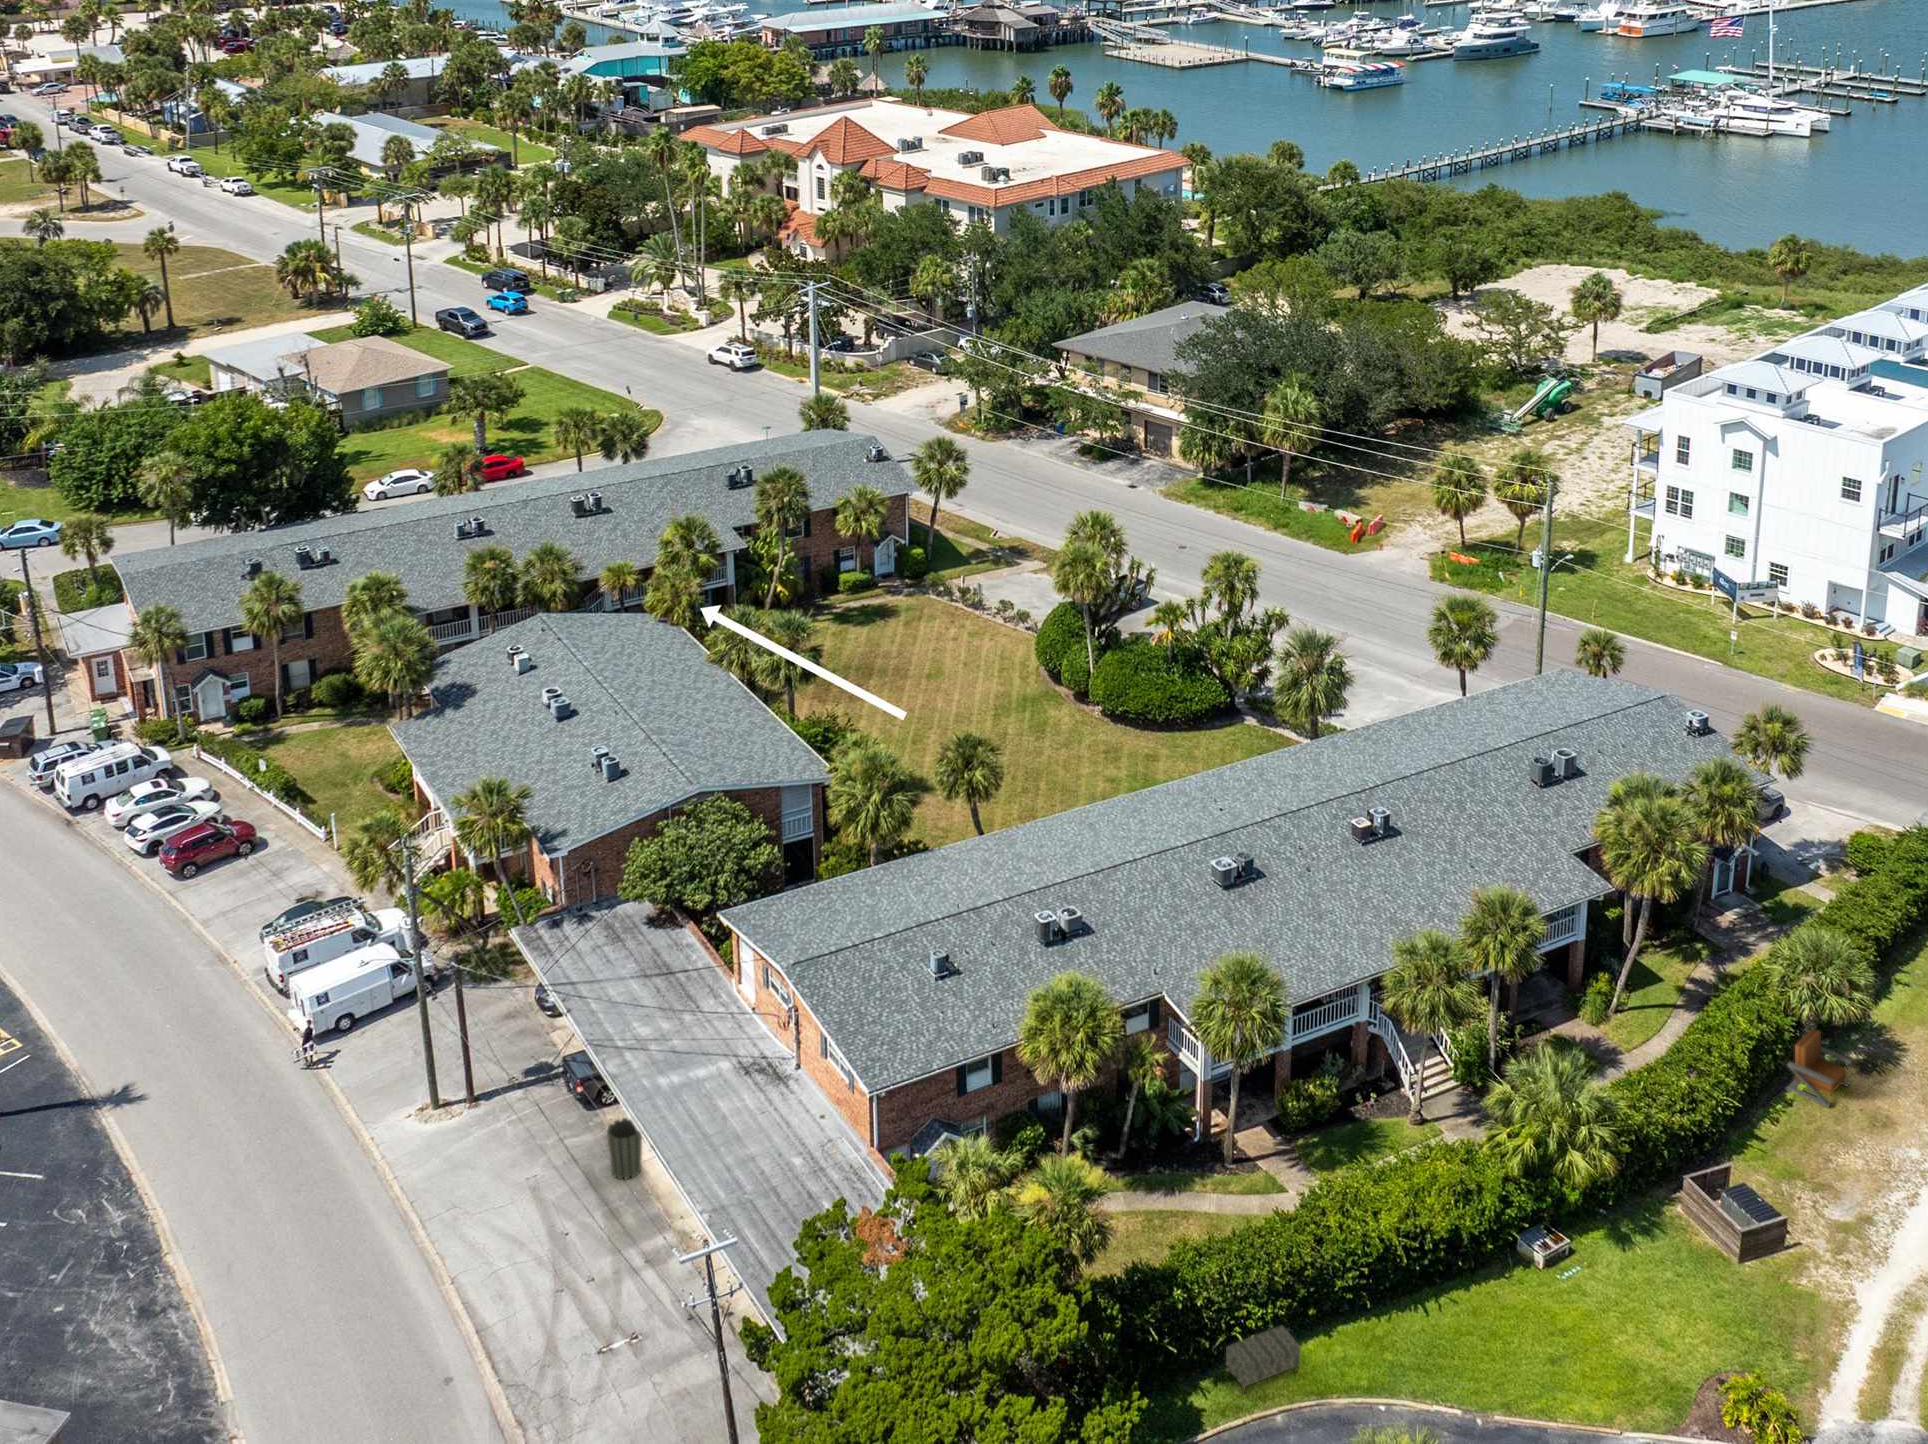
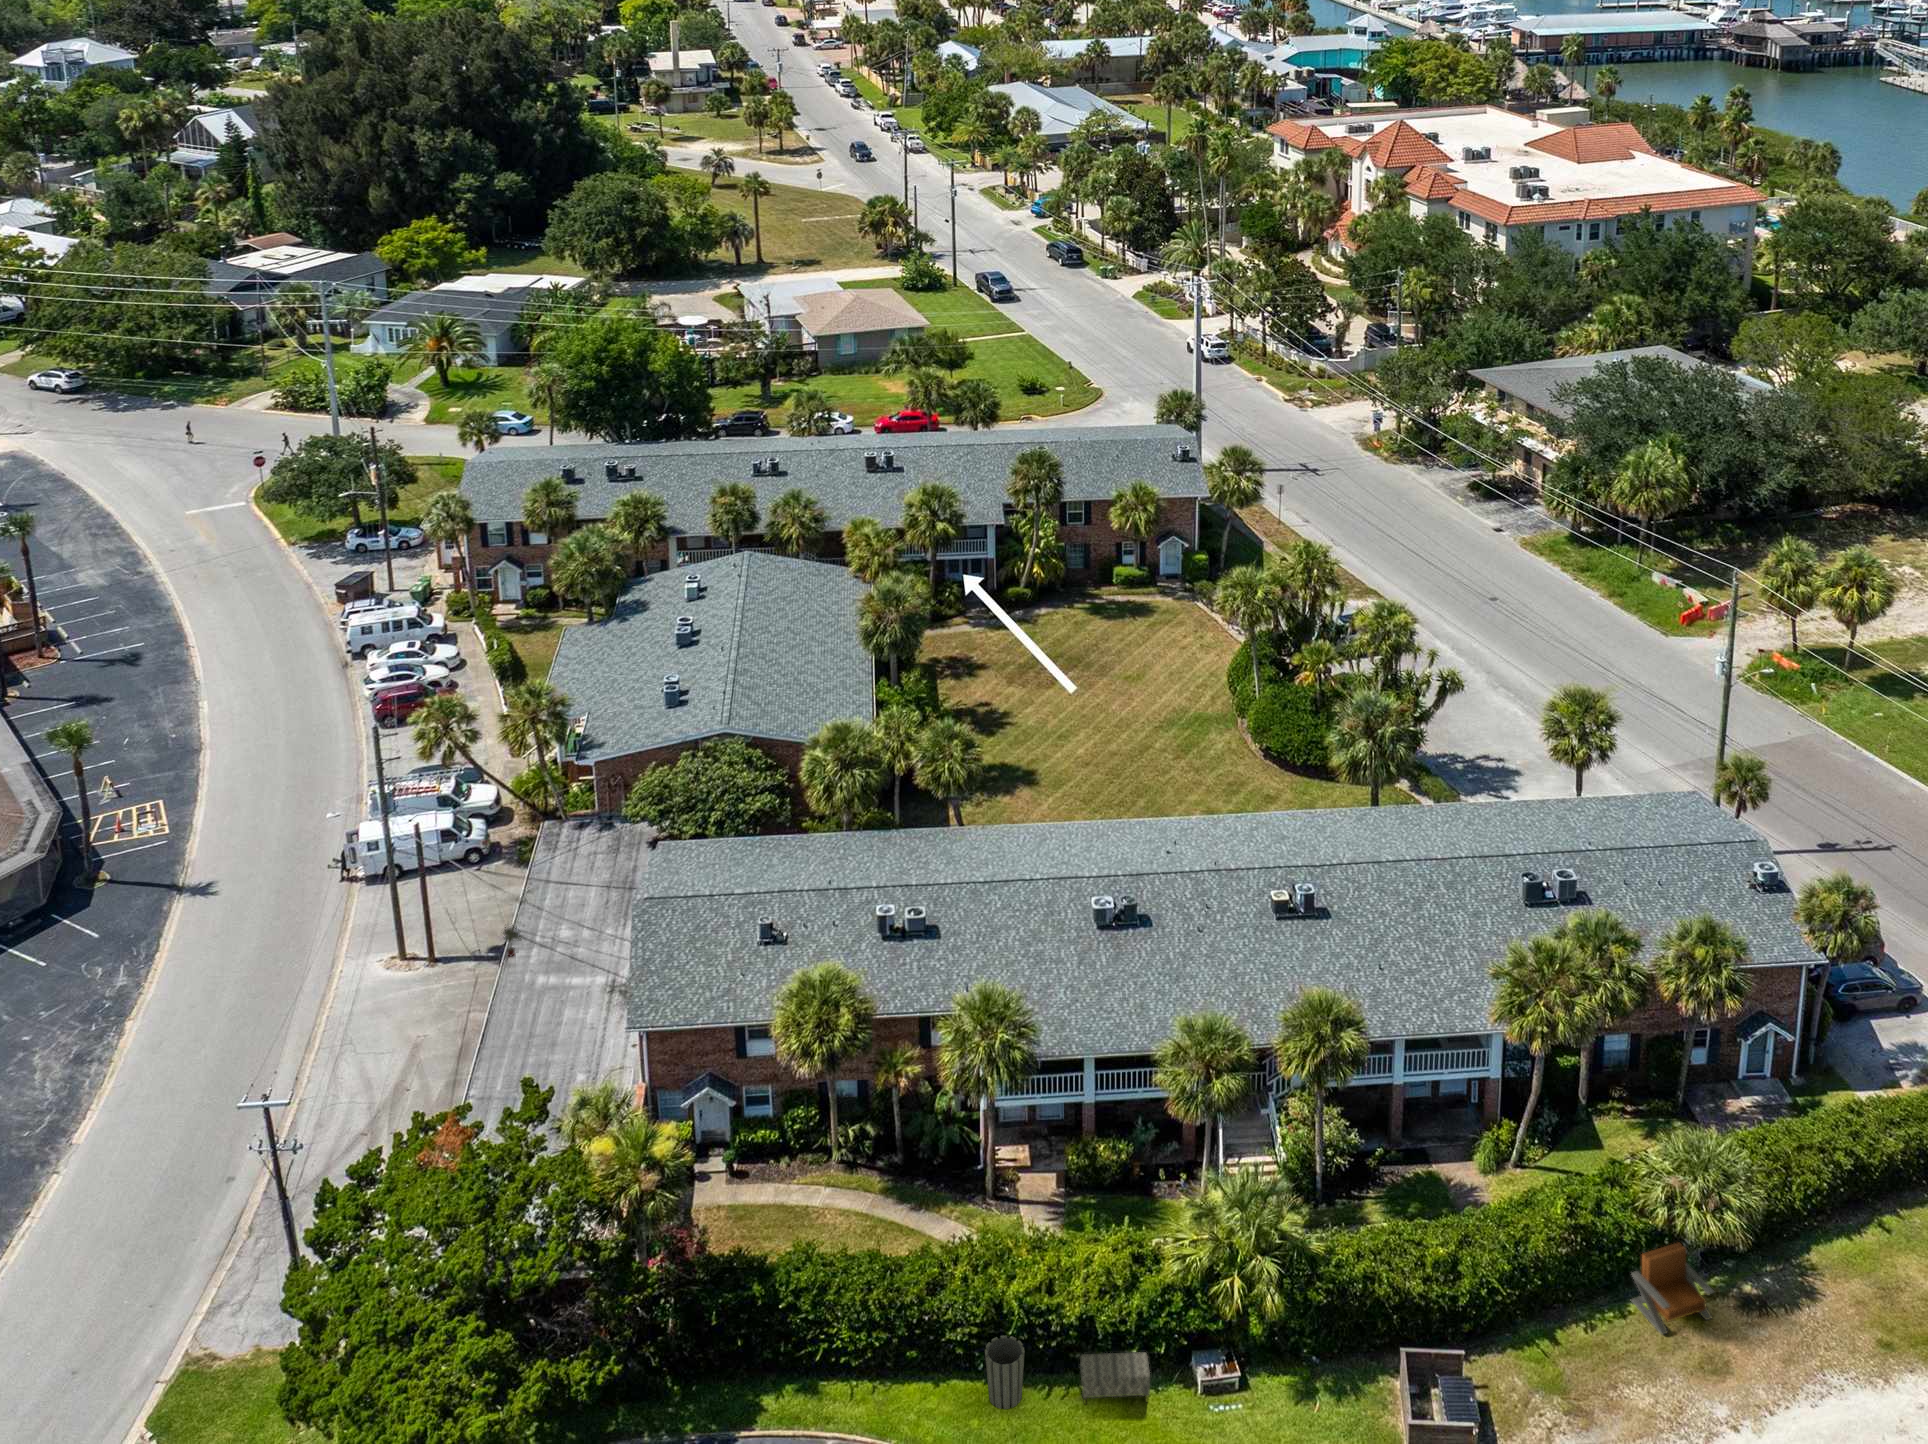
potted tree: none [552,1037,577,1077] -> present [503,924,522,957]
trash can: present [607,1118,642,1179] -> present [985,1335,1025,1409]
bench: present [1226,1326,1301,1393] -> present [1080,1352,1150,1404]

